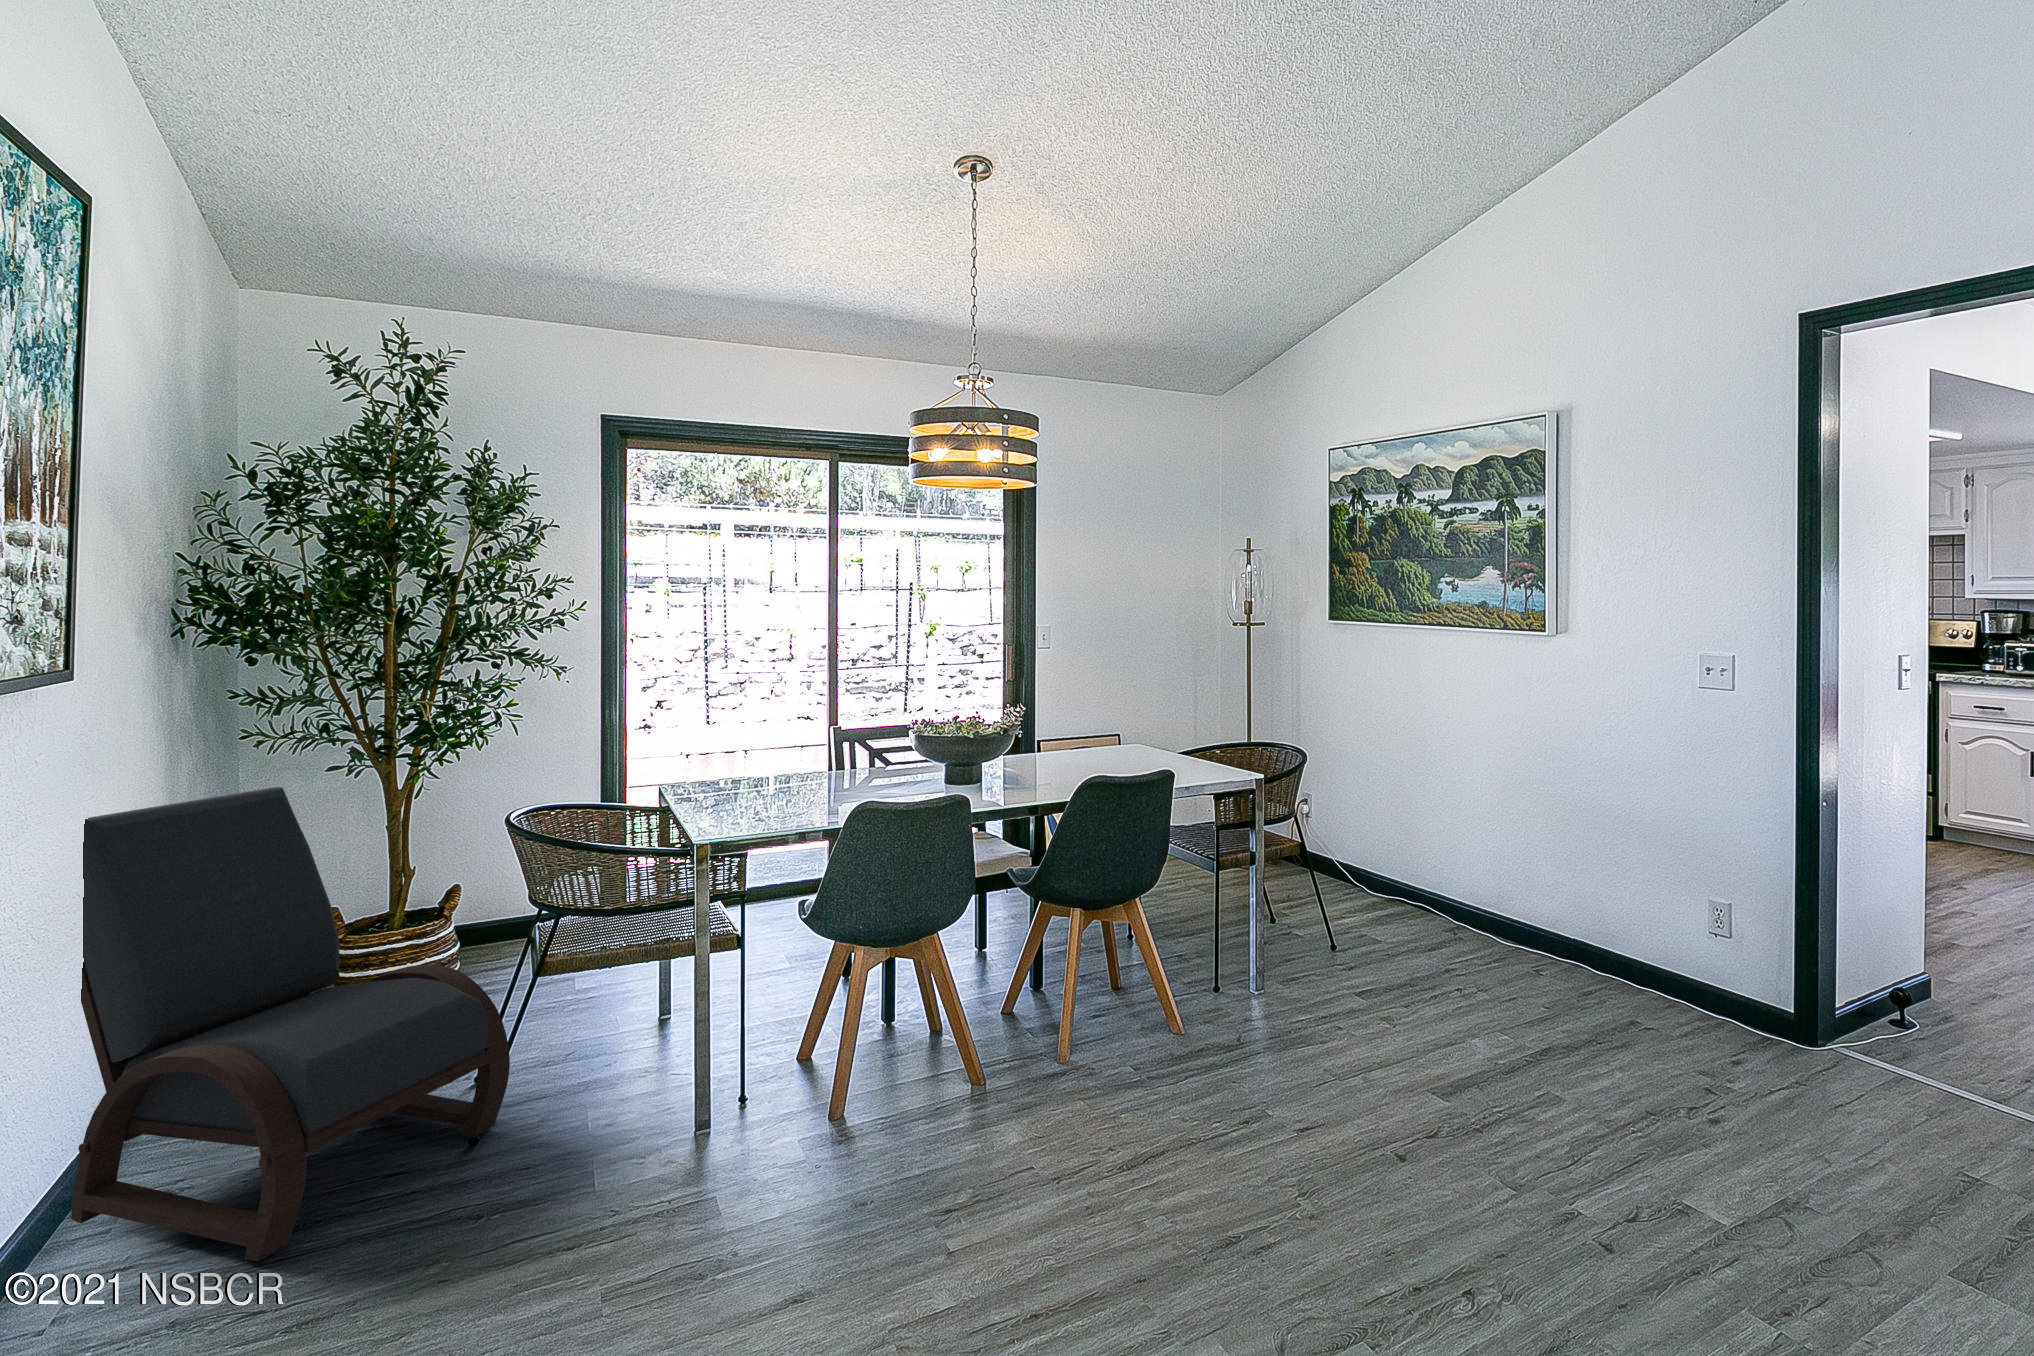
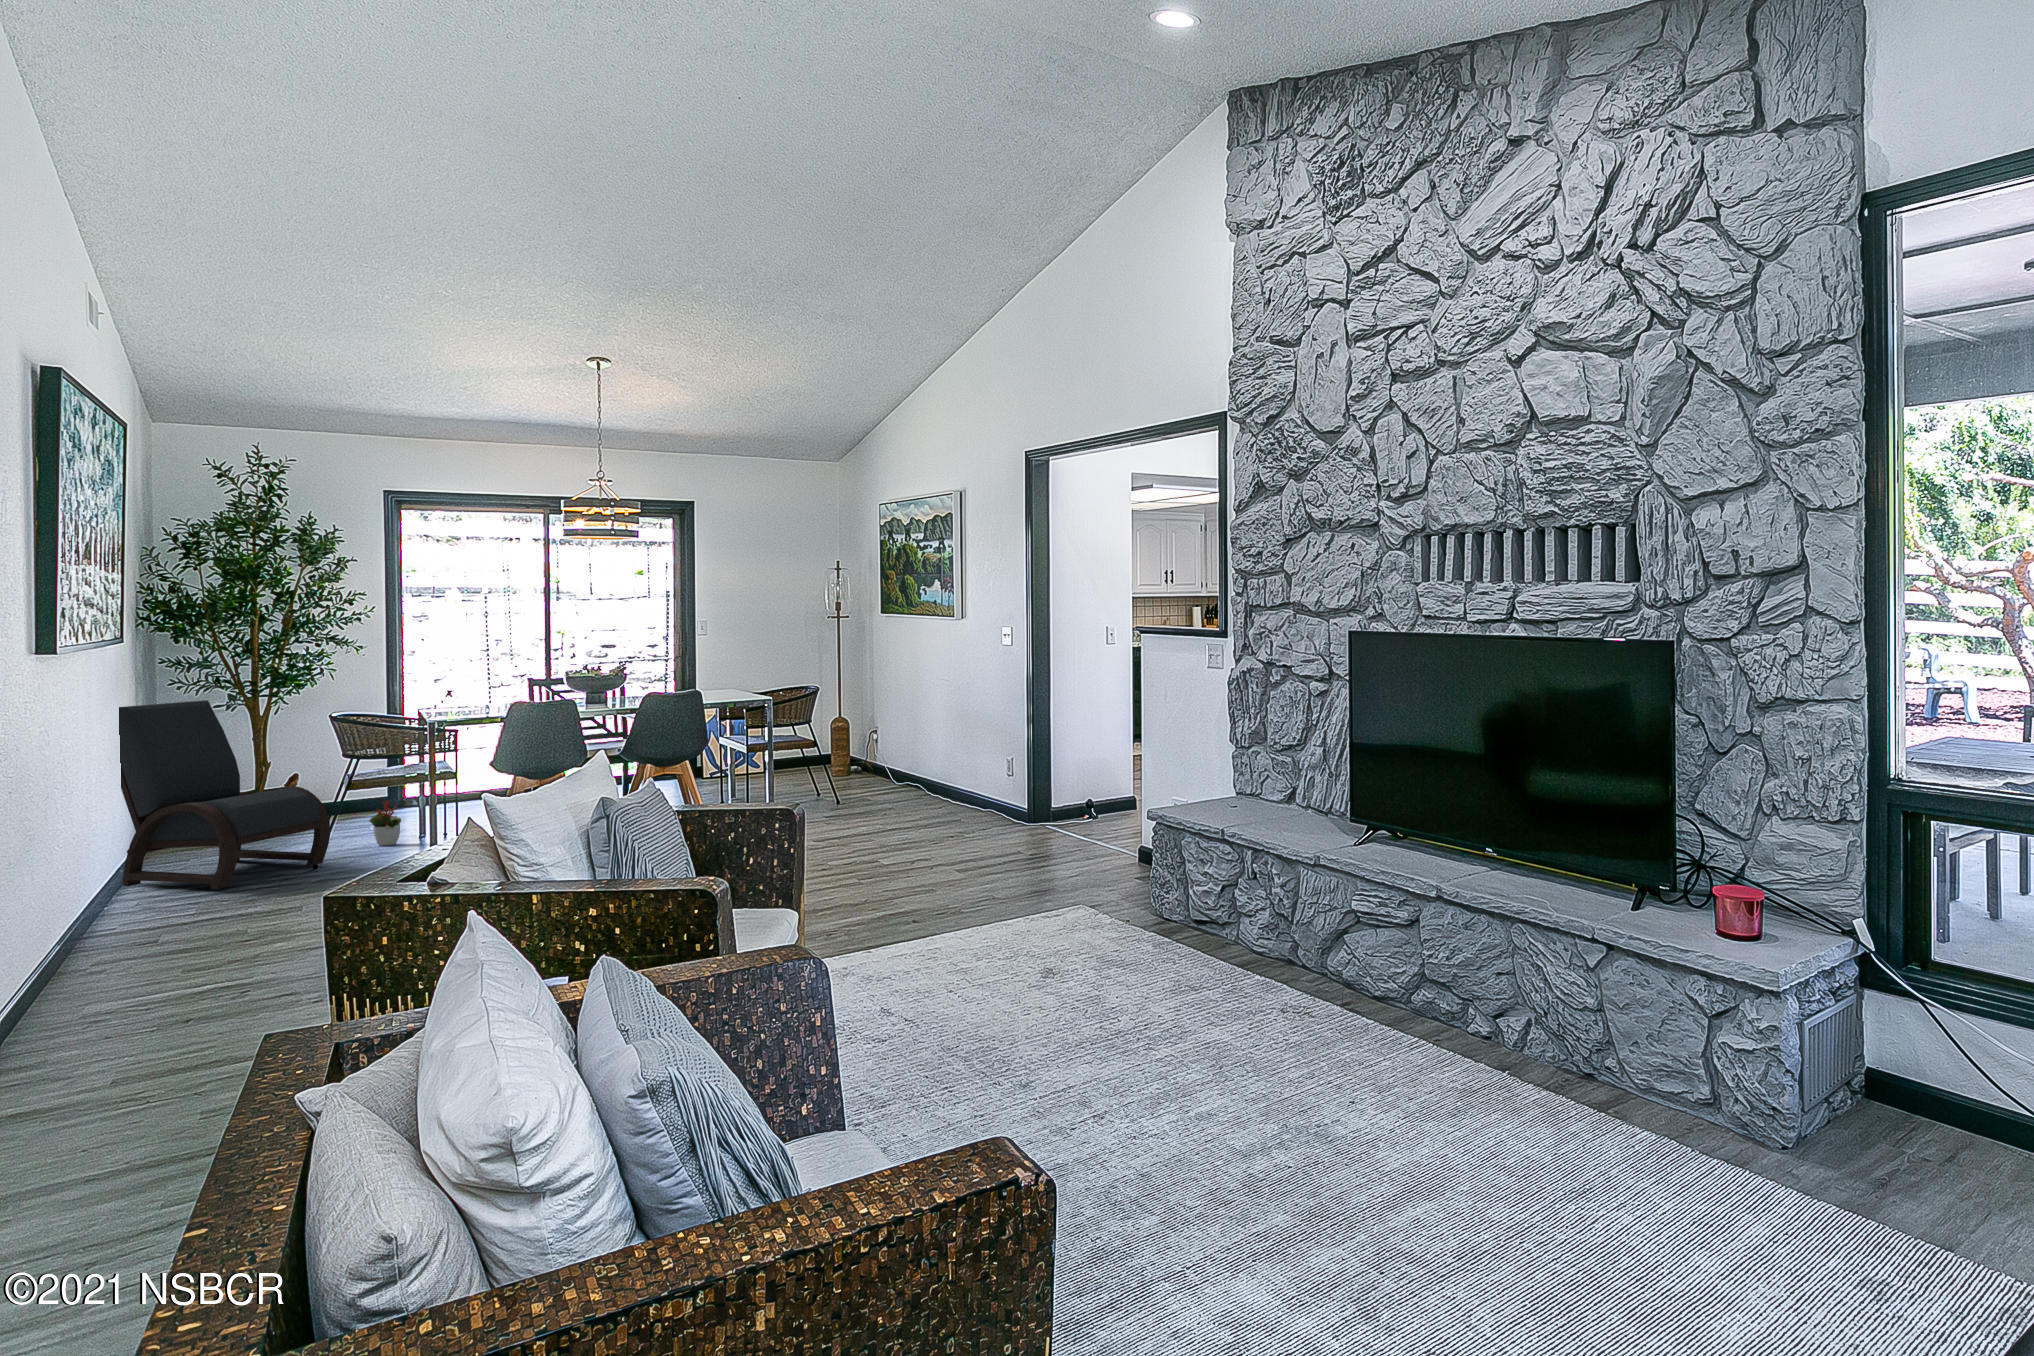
decorative plant: none [580,963,637,1049] -> present [369,800,401,846]

